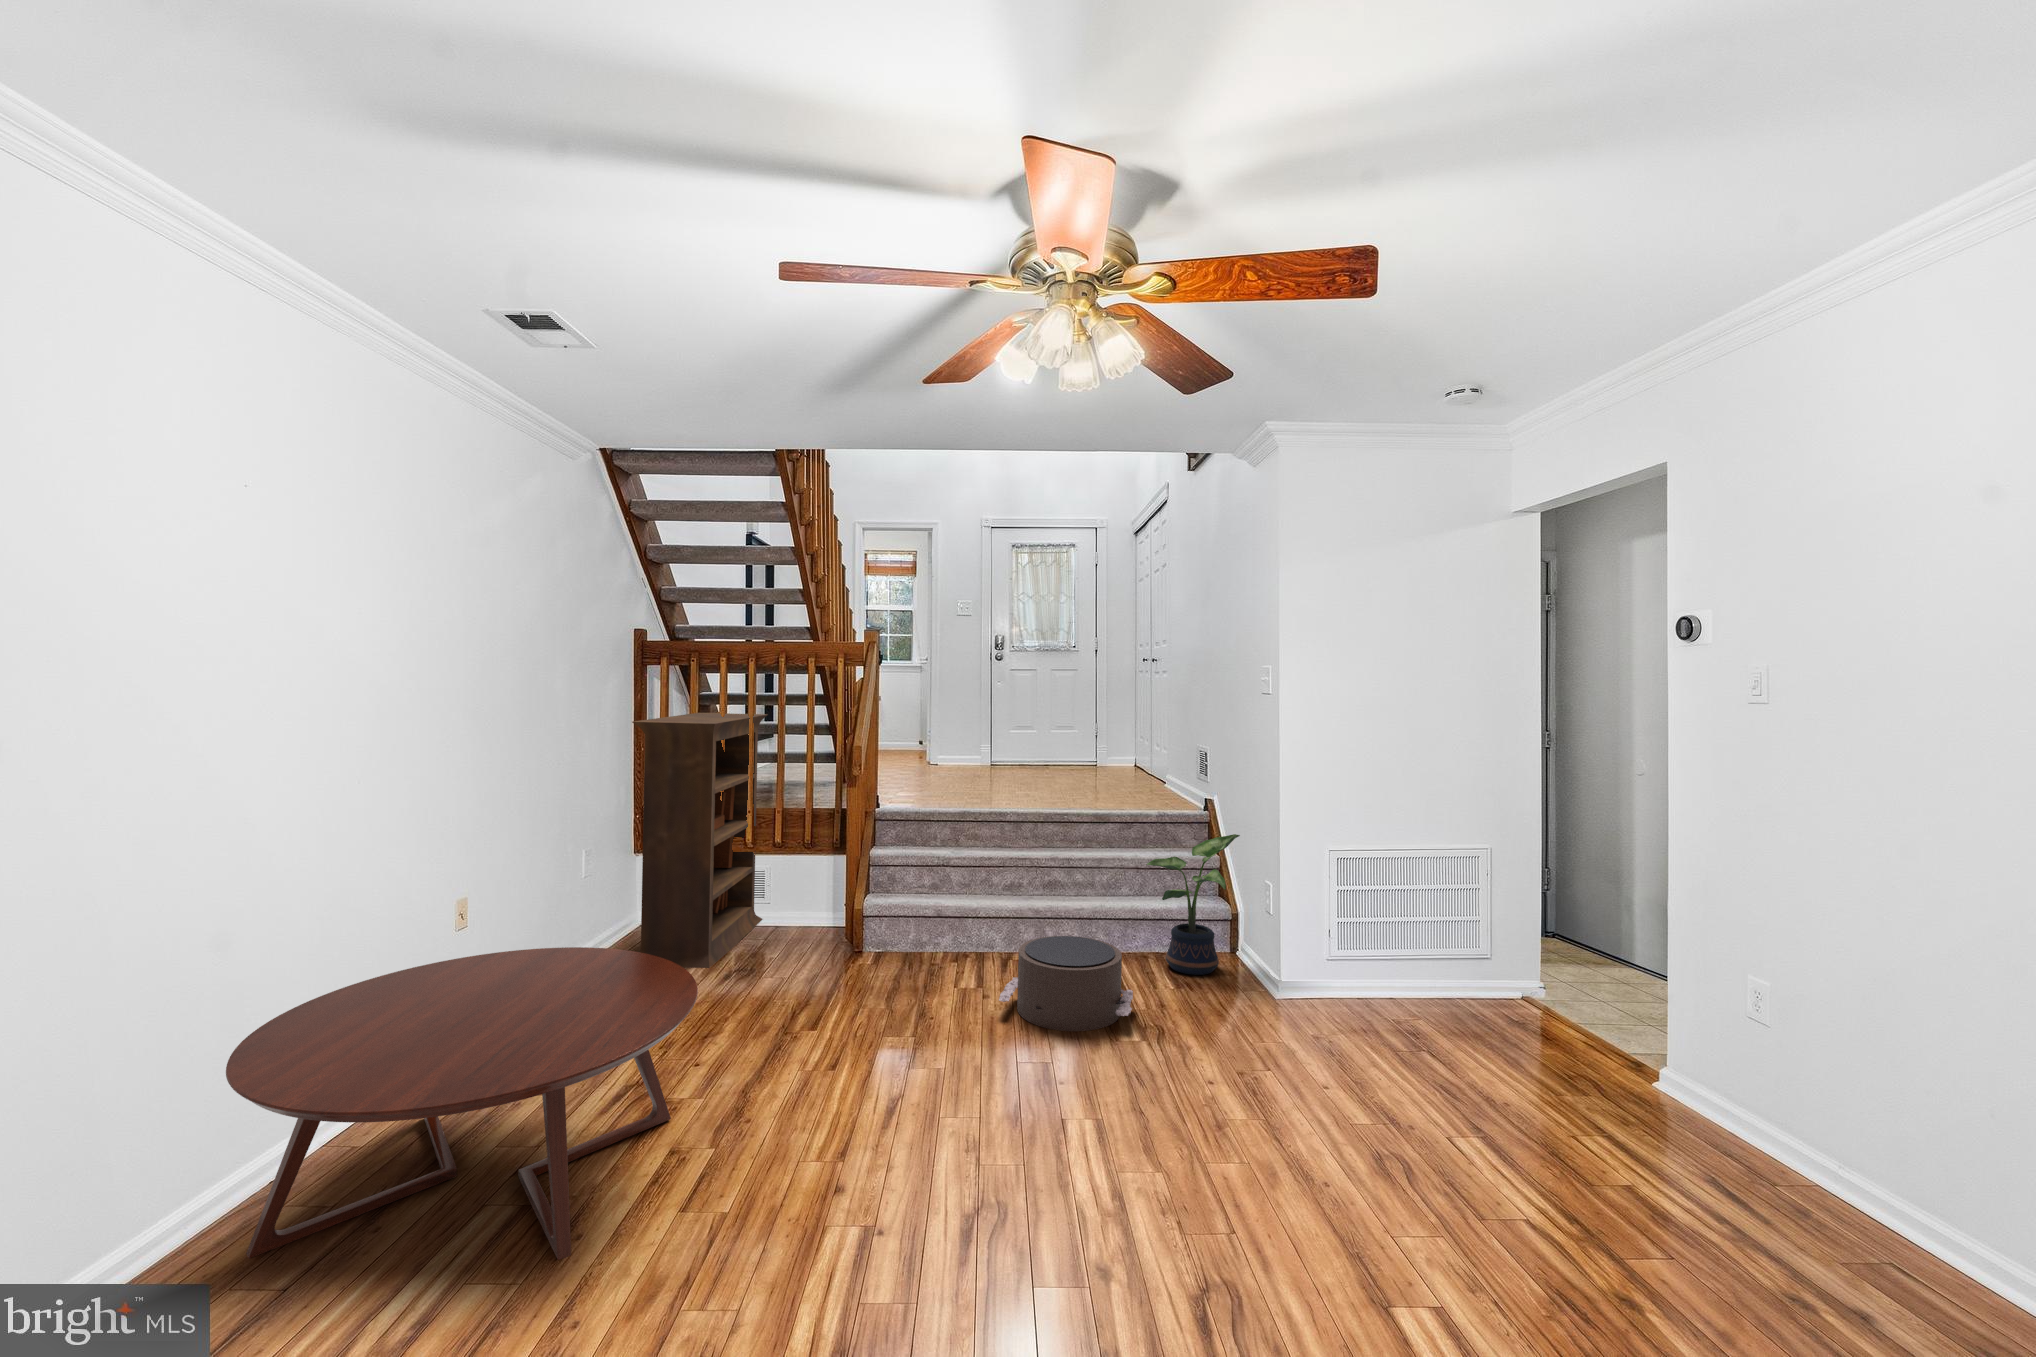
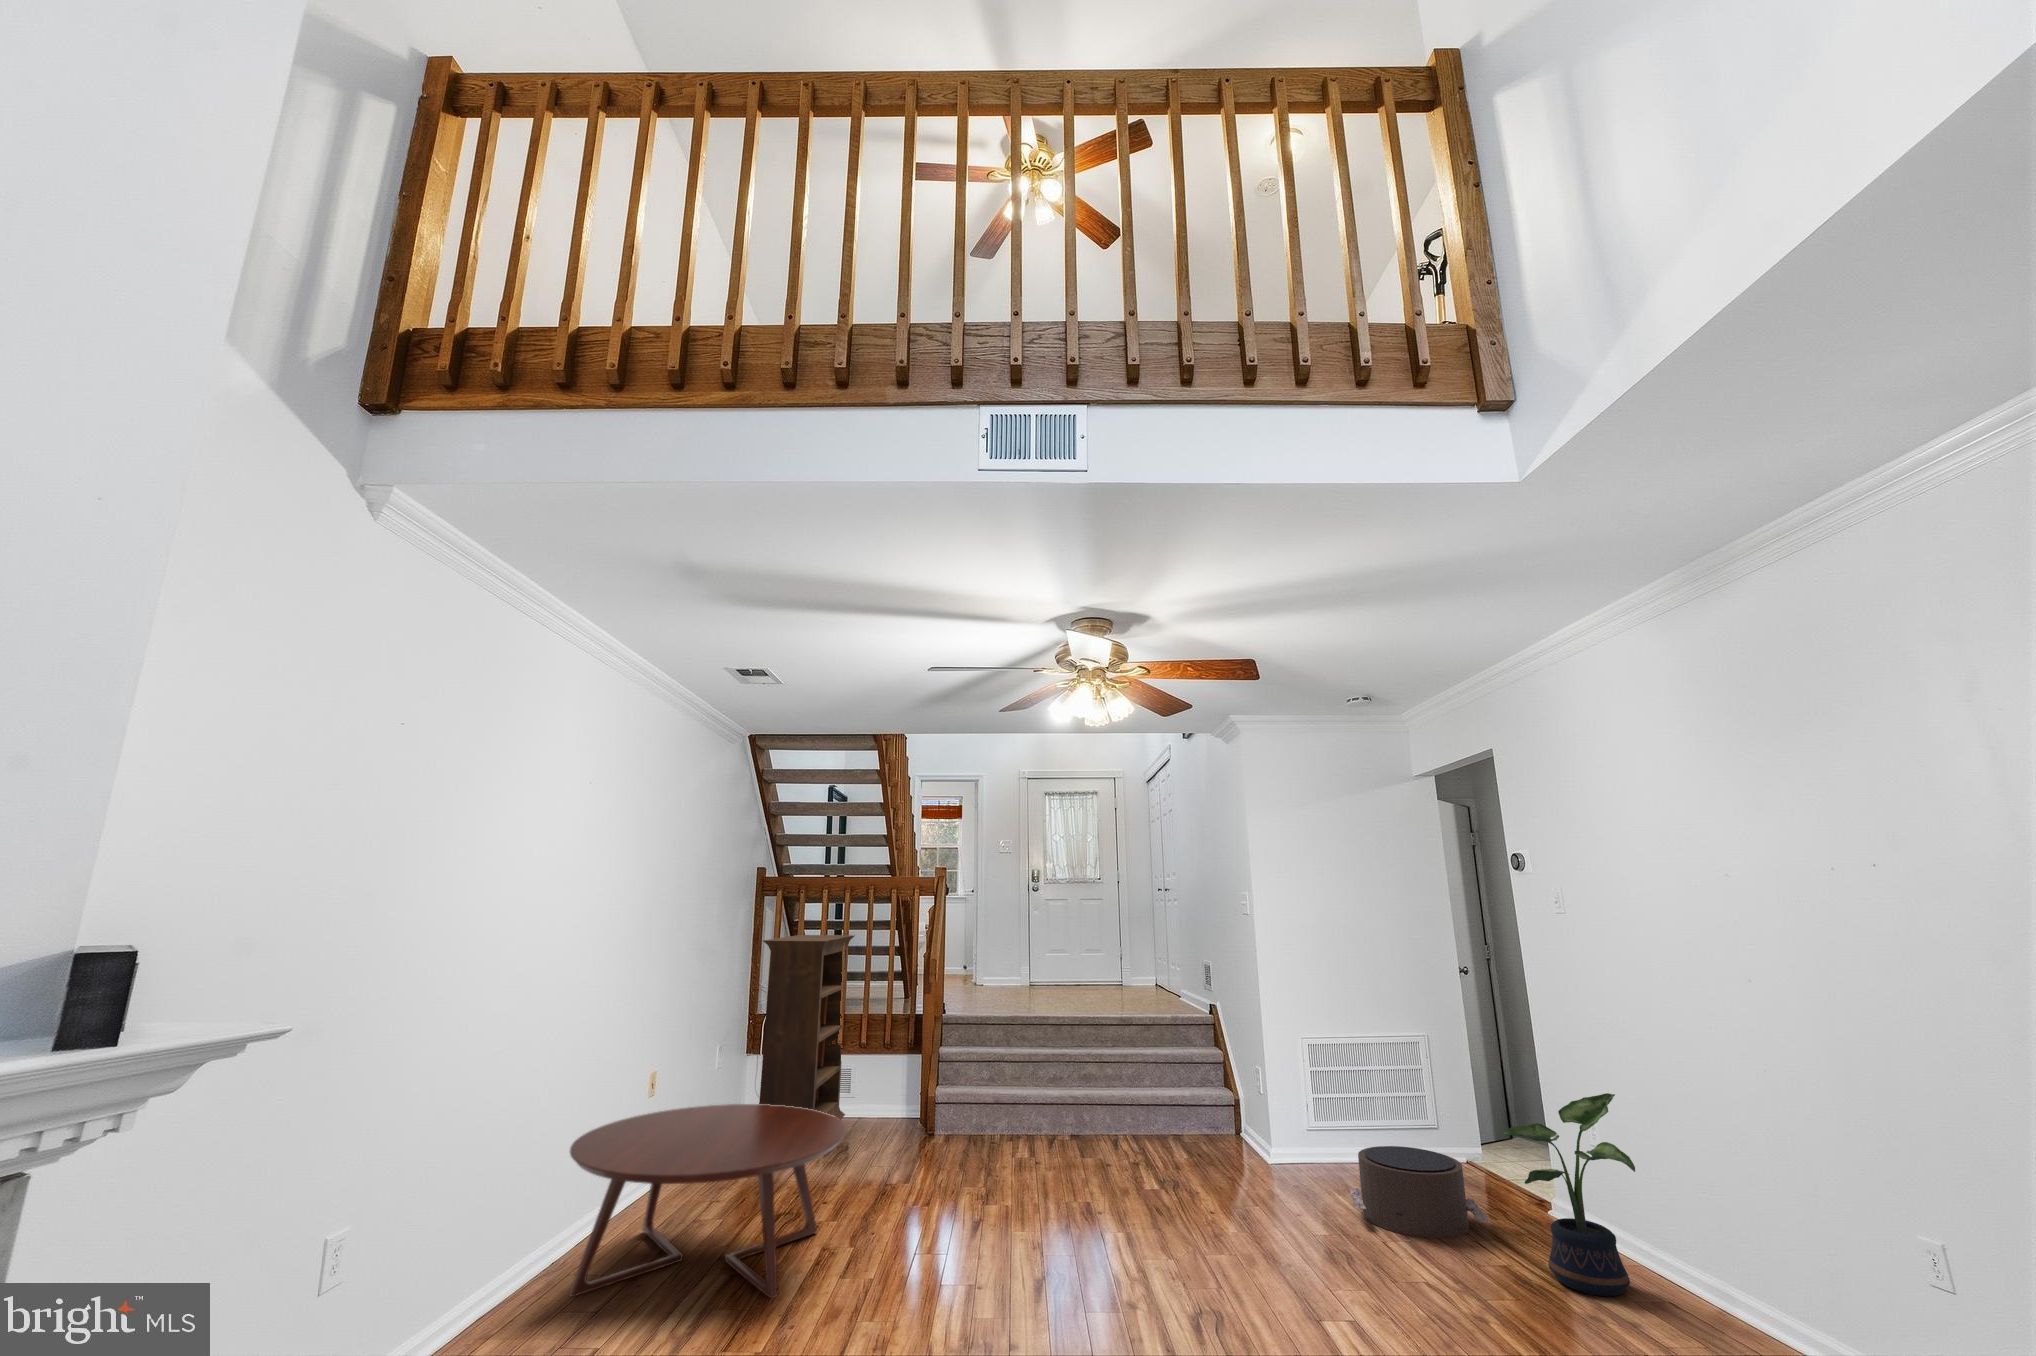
potted plant: present [1147,834,1240,975] -> present [1503,1093,1635,1296]
pouf: present [999,936,1133,1031] -> present [1350,1146,1488,1238]

